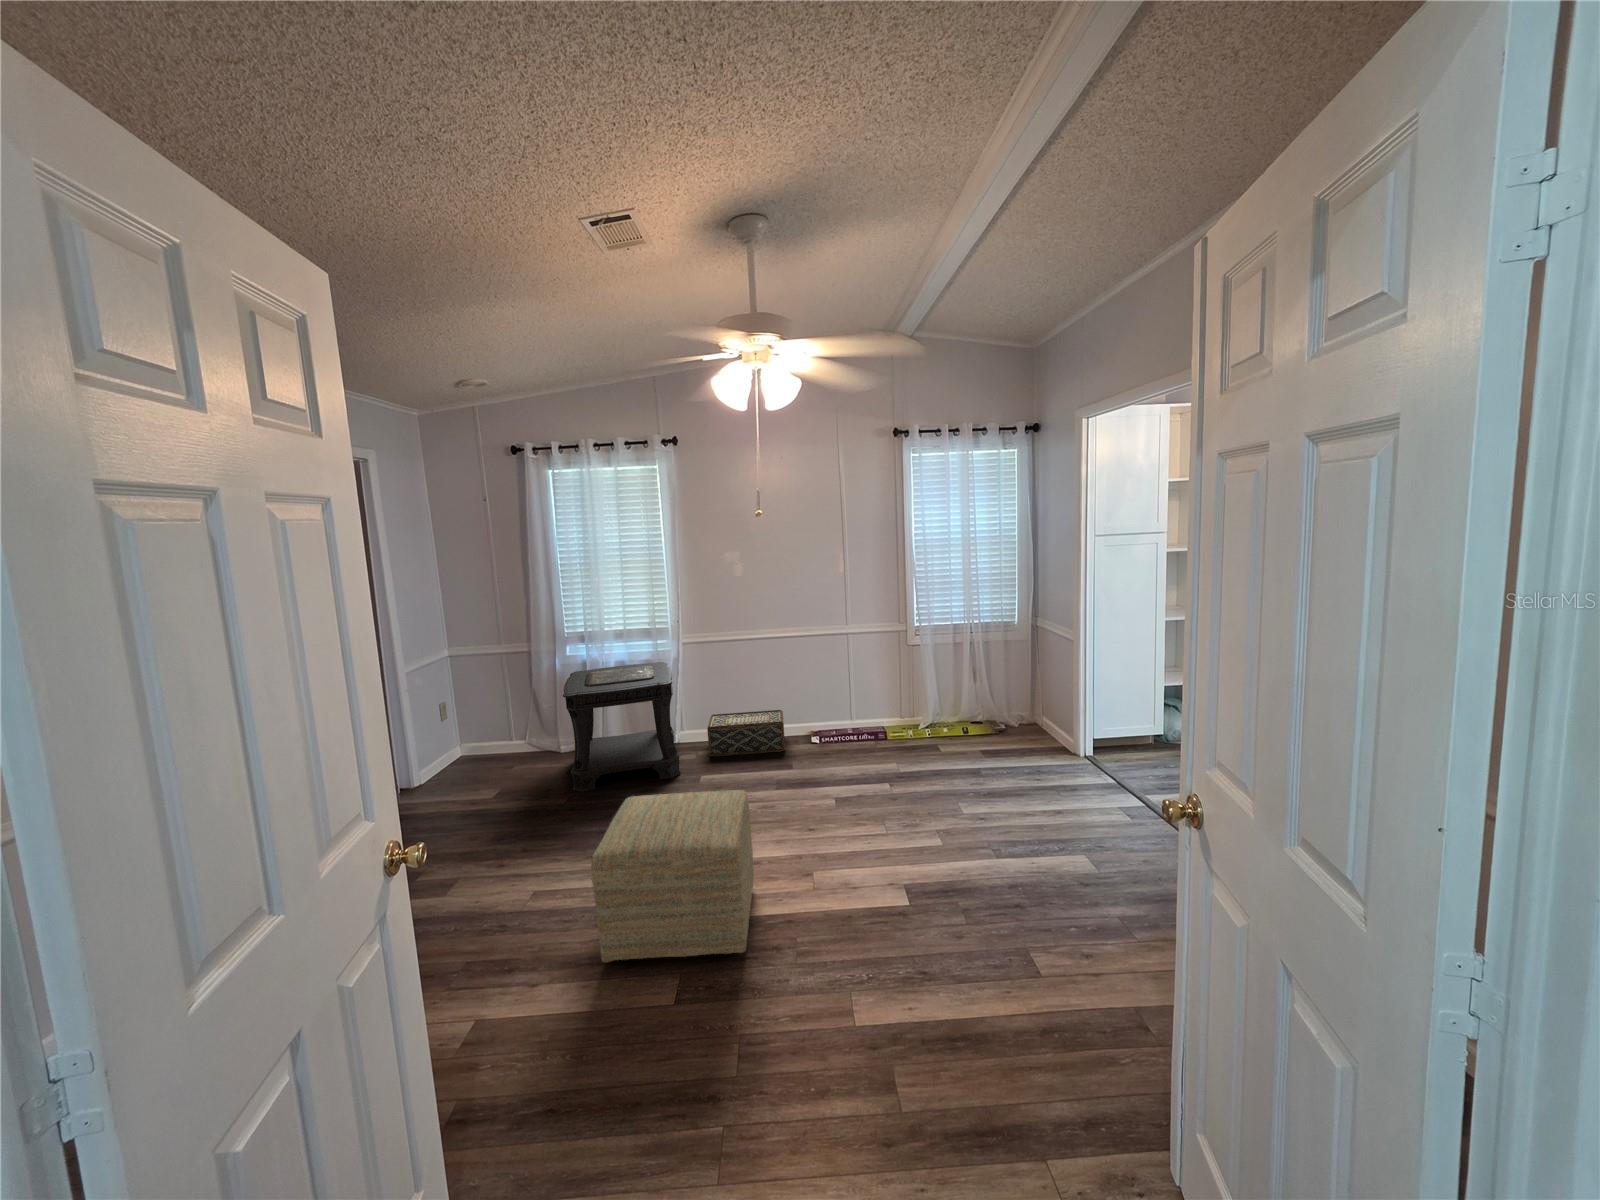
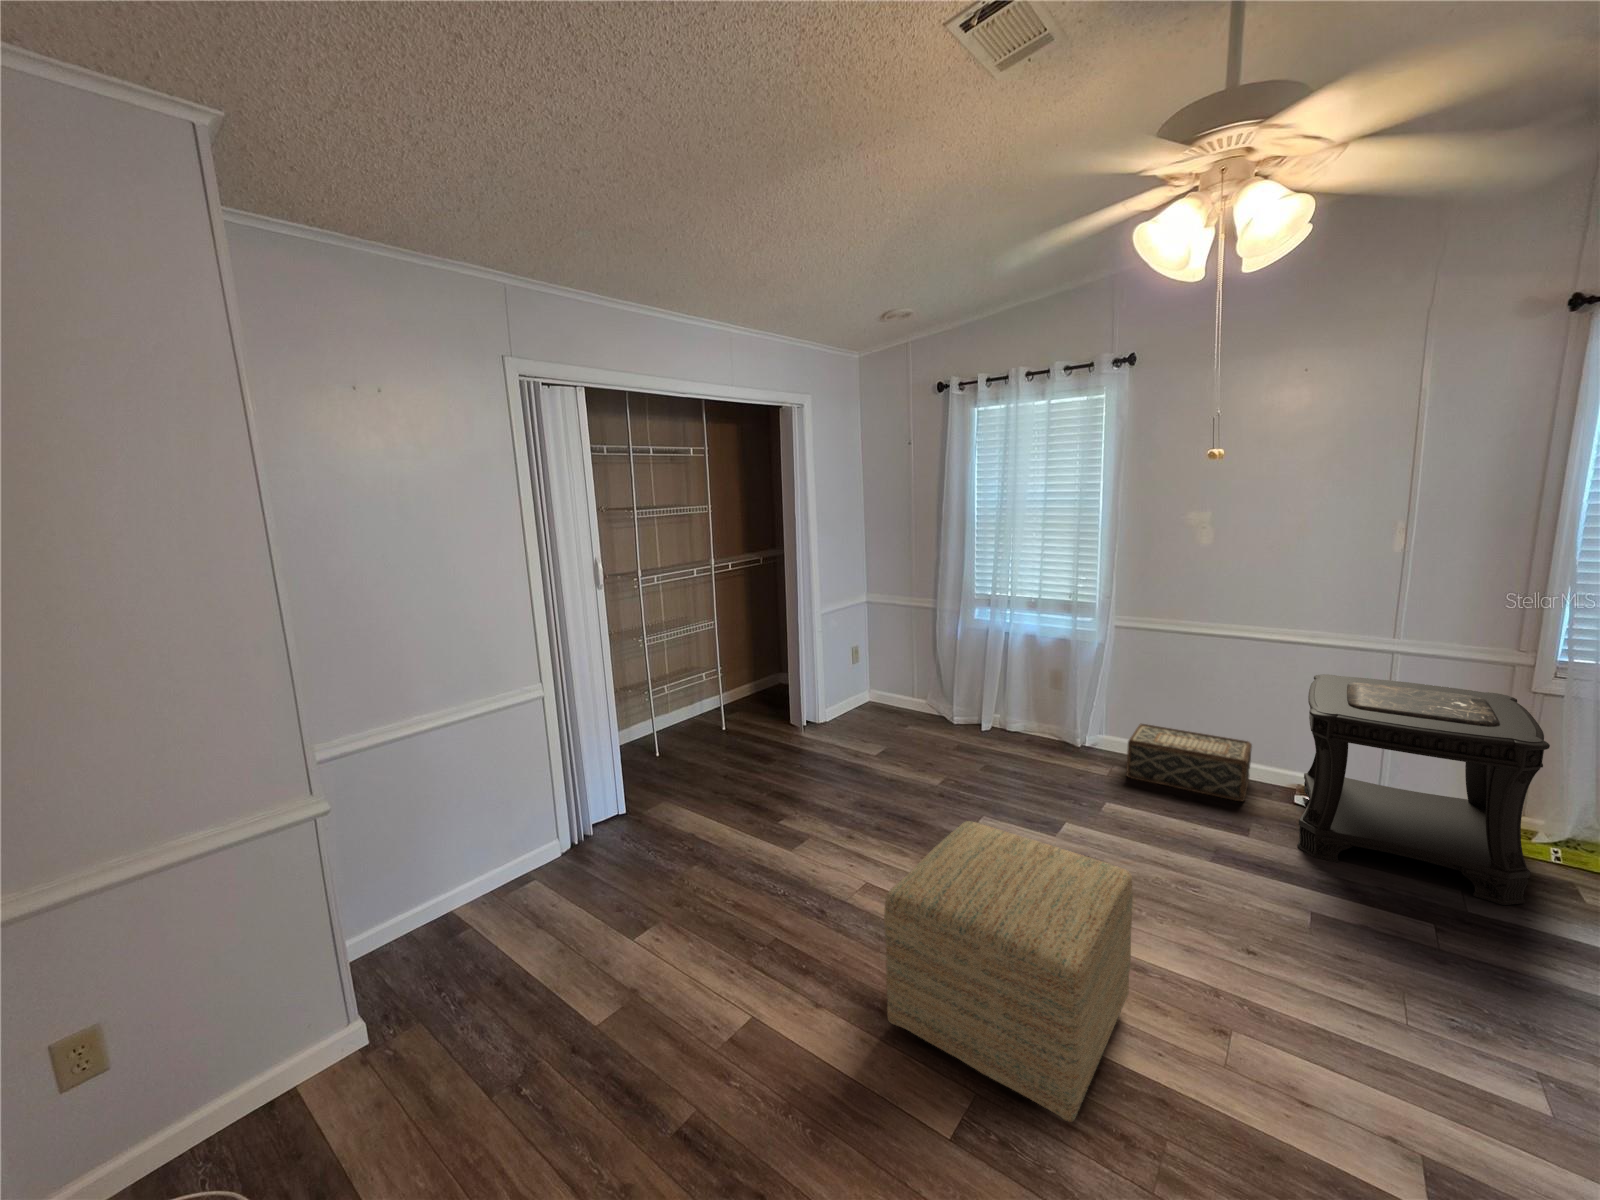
side table: present [563,662,681,792] -> present [1297,674,1550,905]

